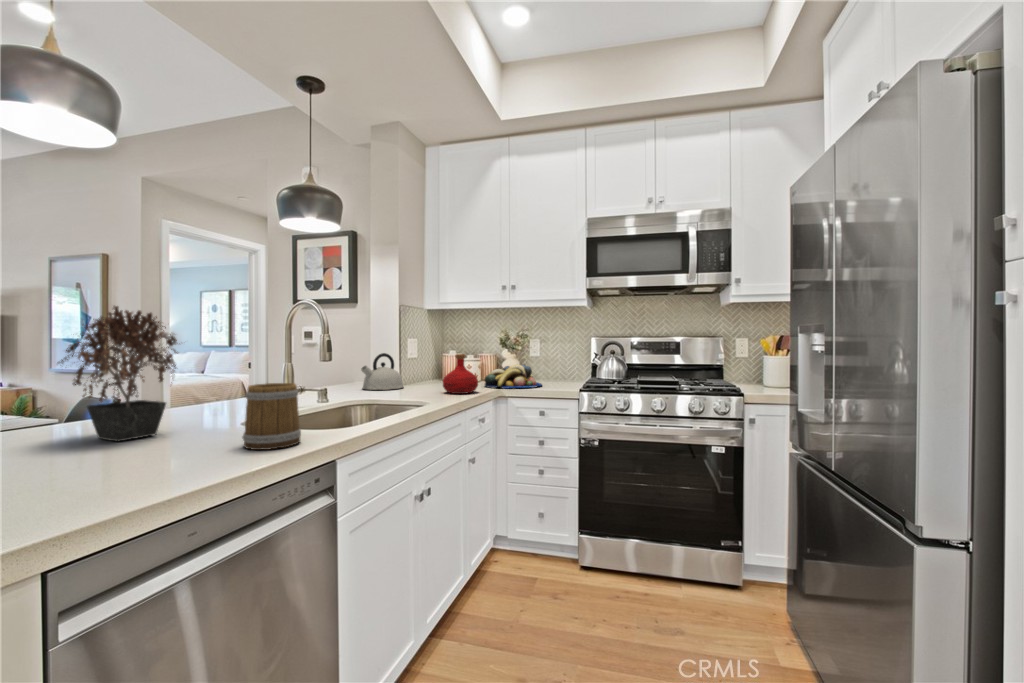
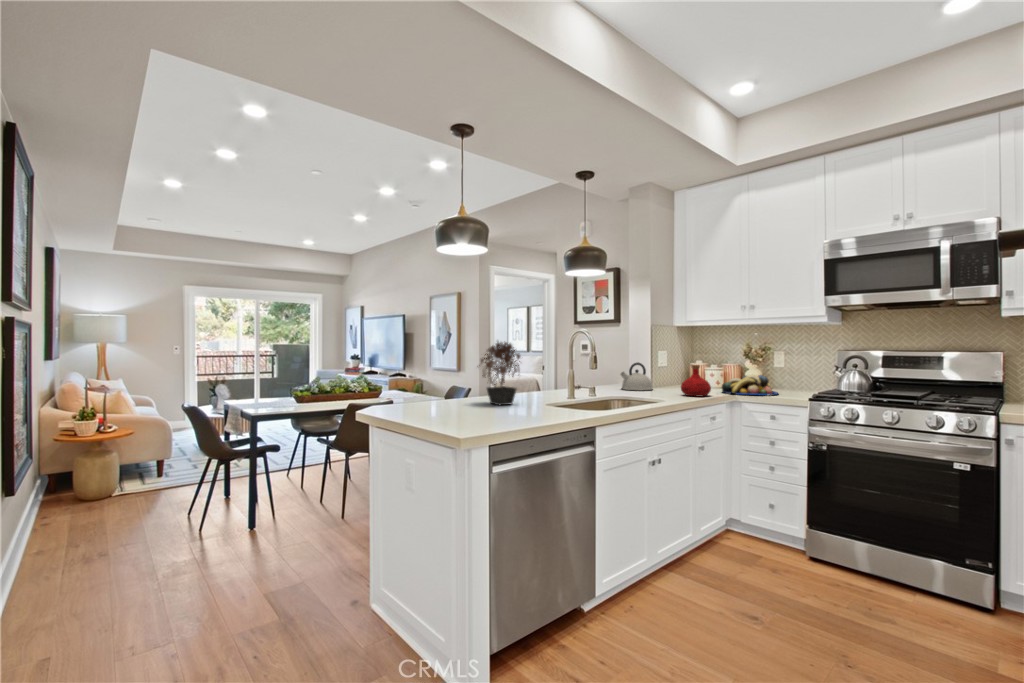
mug: present [243,383,301,450] -> none [552,380,579,414]

